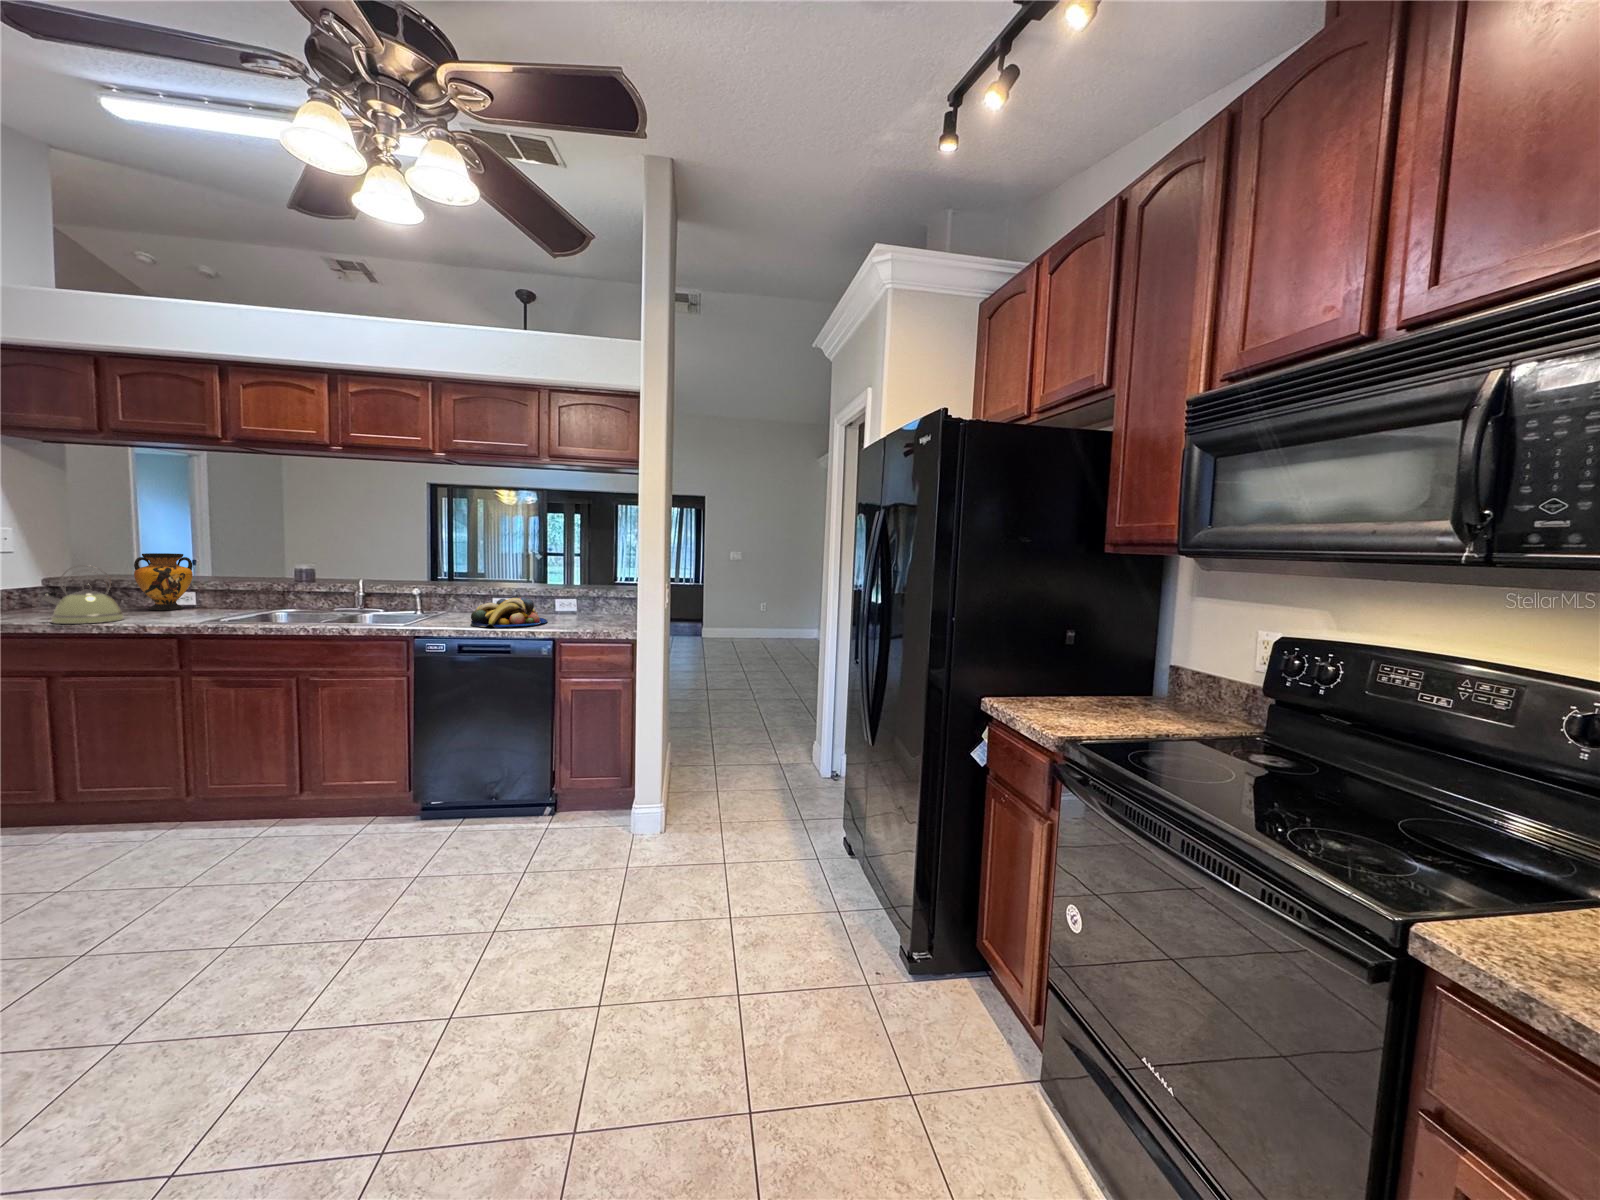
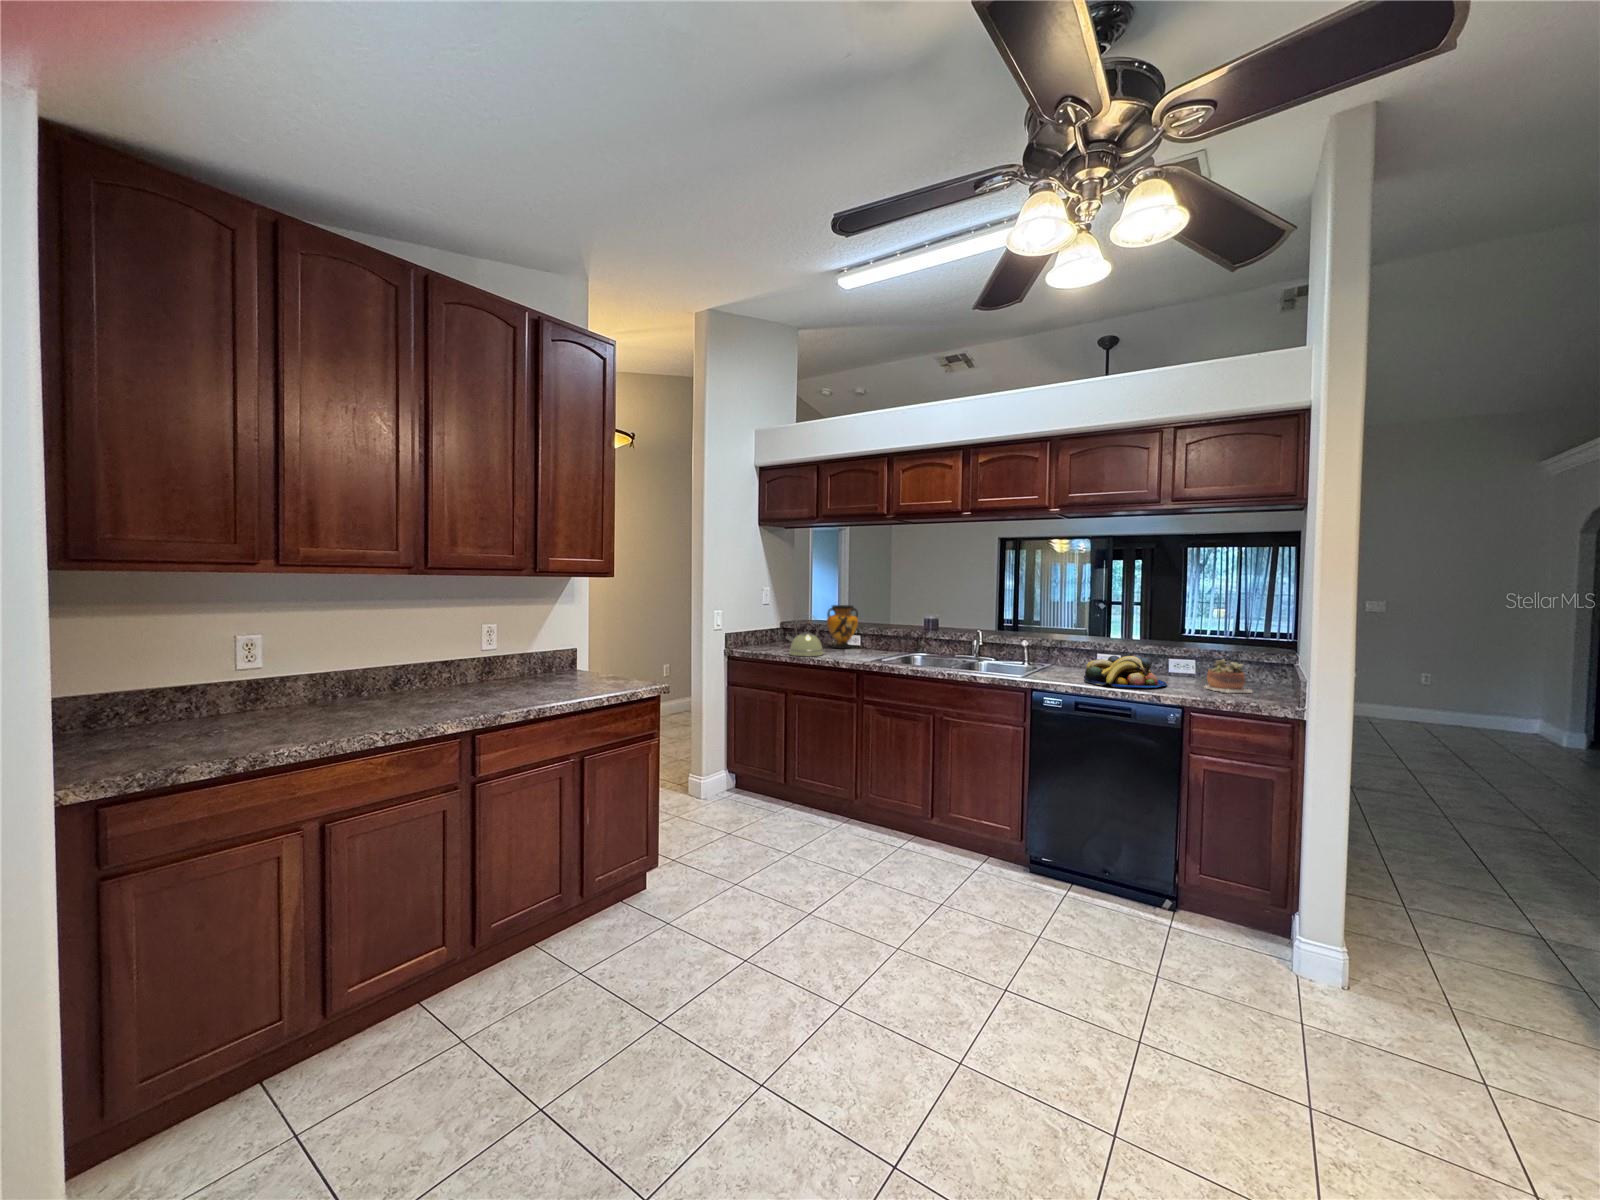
succulent plant: none [574,596,613,624] -> present [1204,659,1253,693]

